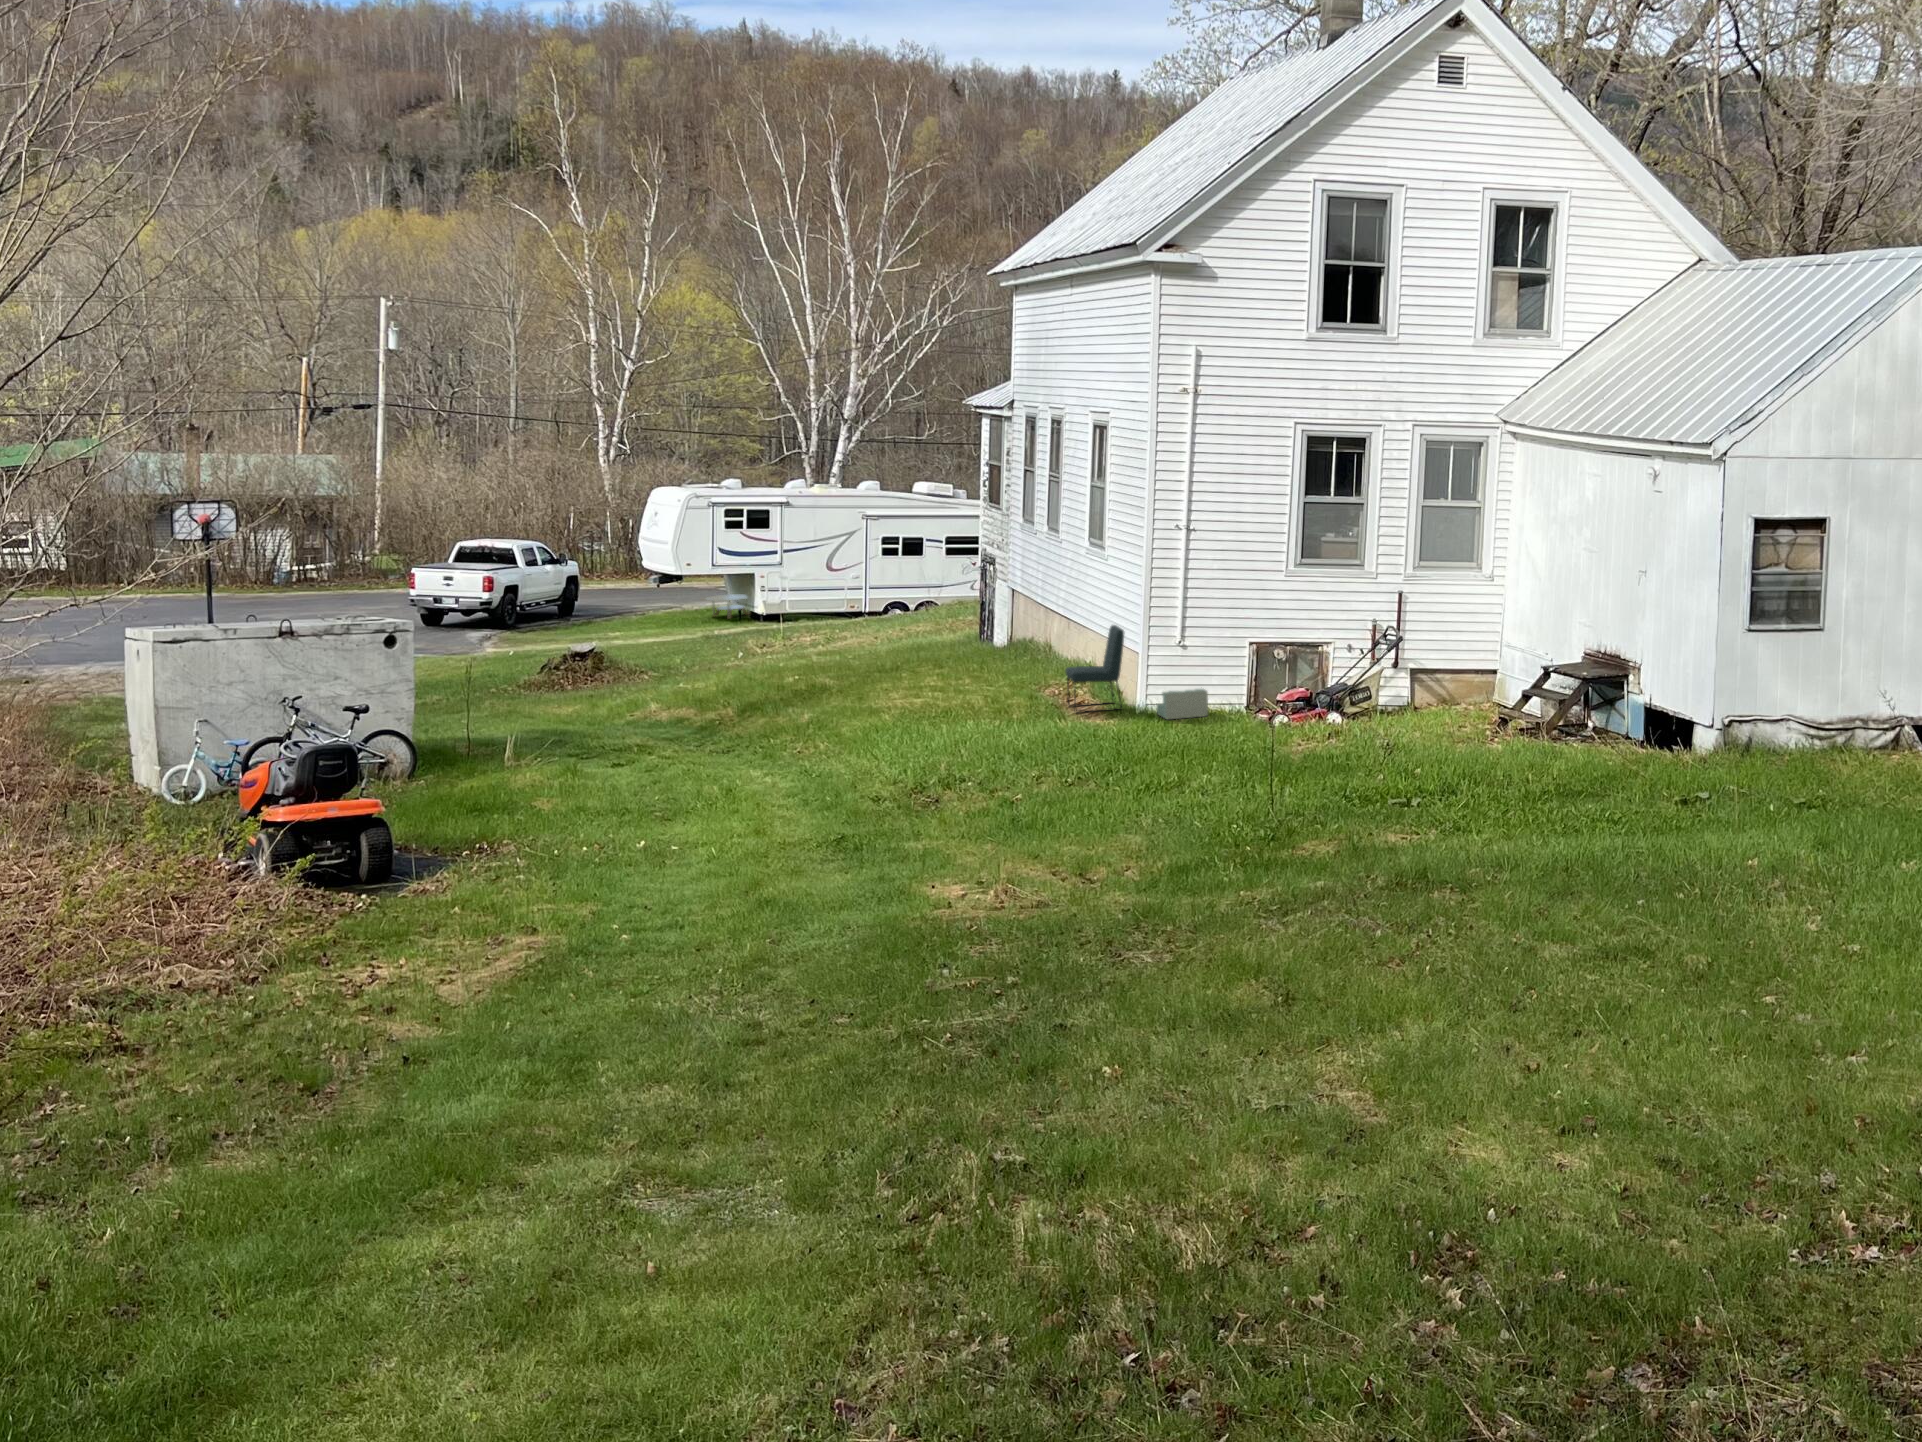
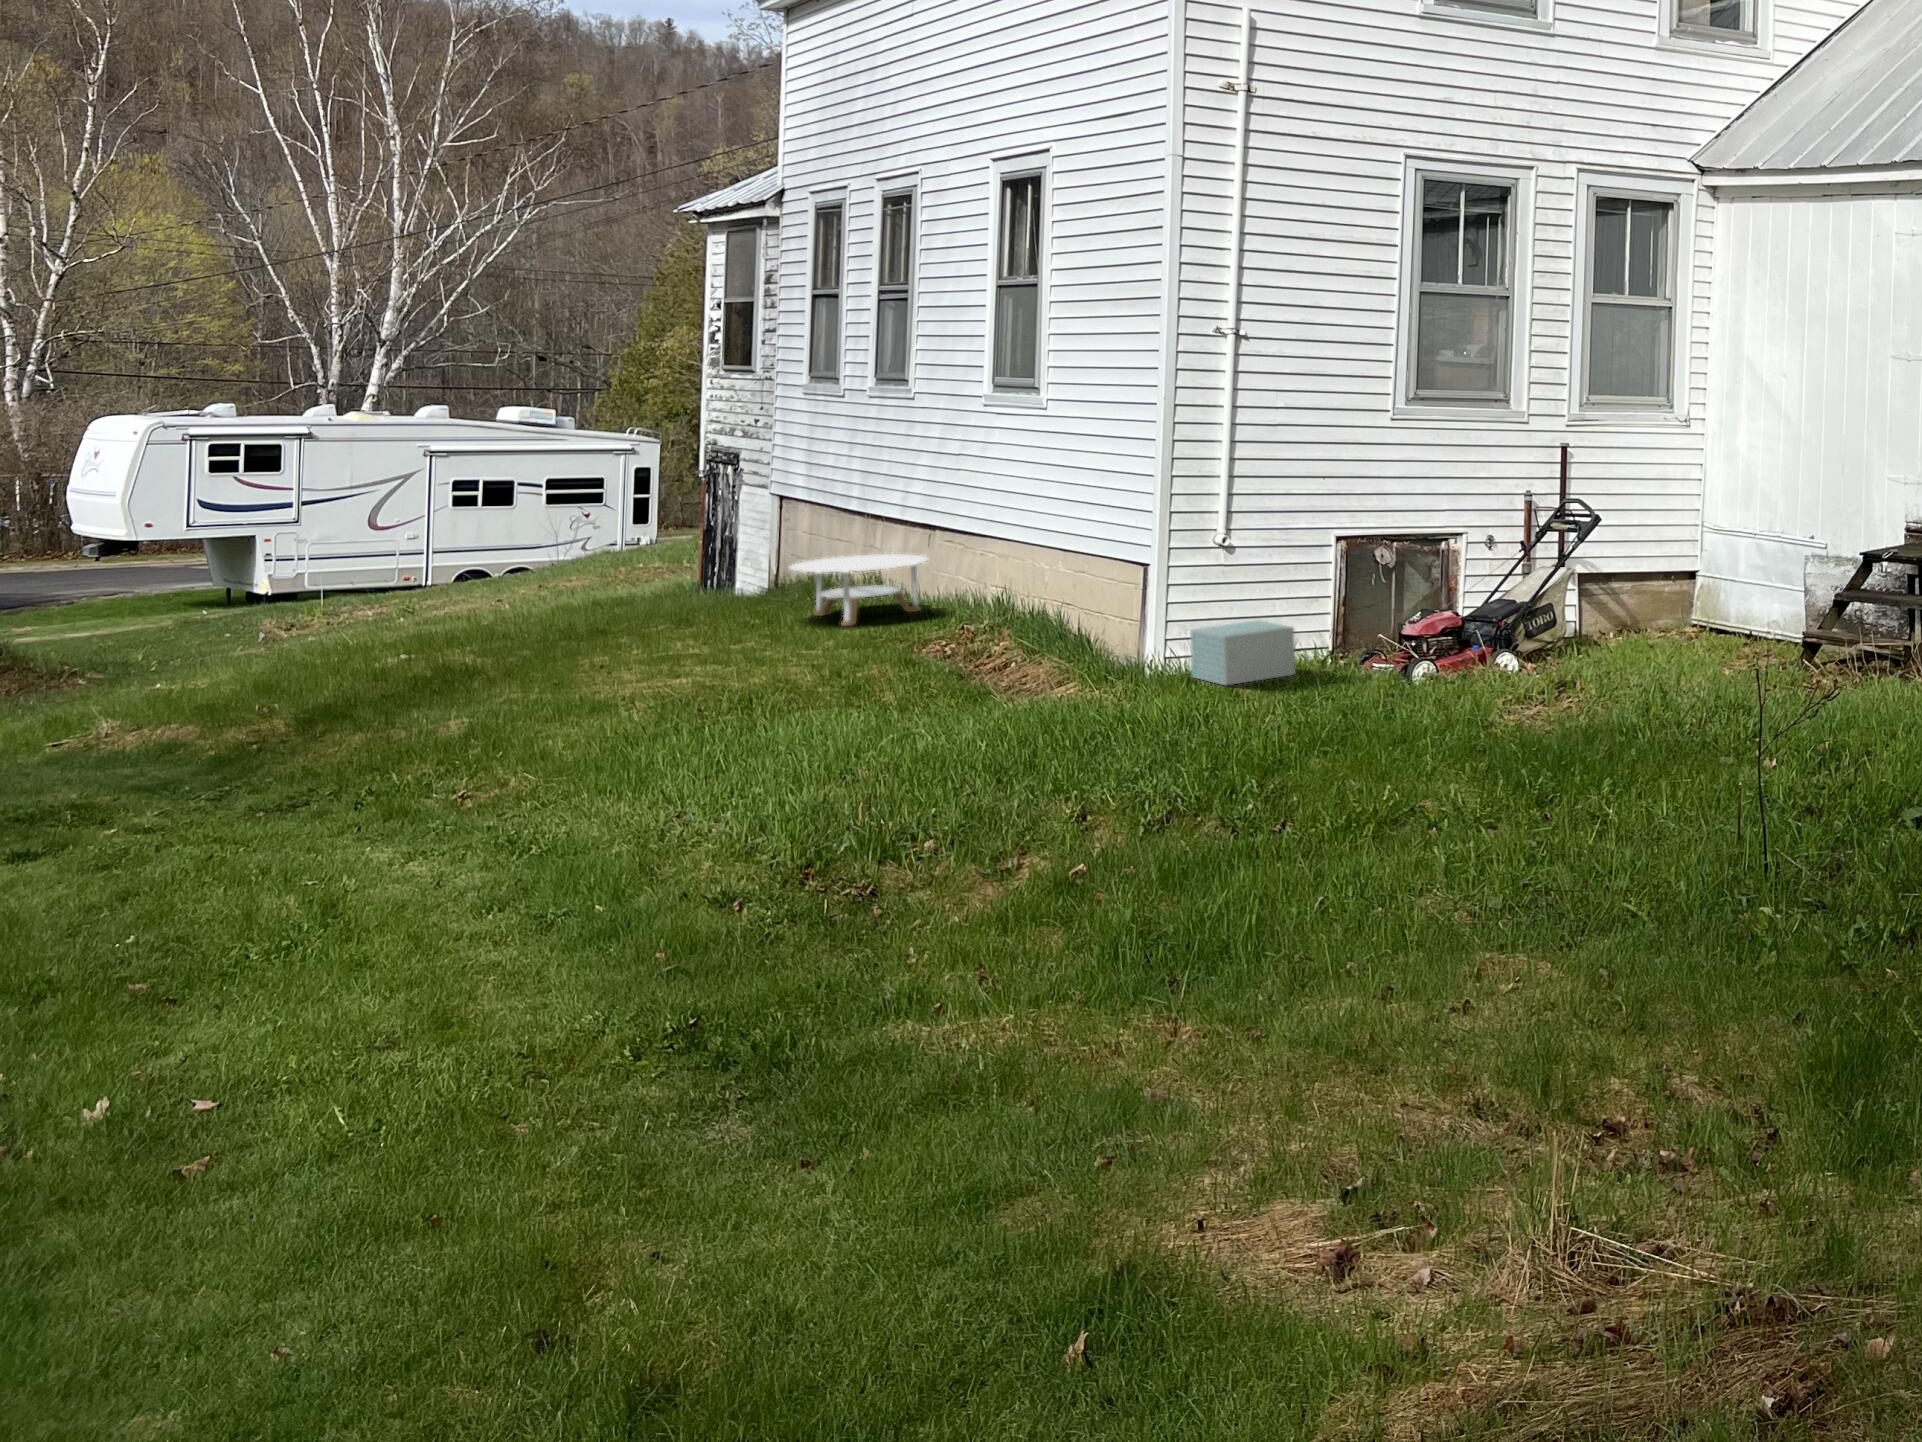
round table: present [707,594,750,619] -> present [790,554,928,626]
chair: present [1065,625,1124,713] -> none [995,519,1116,686]

